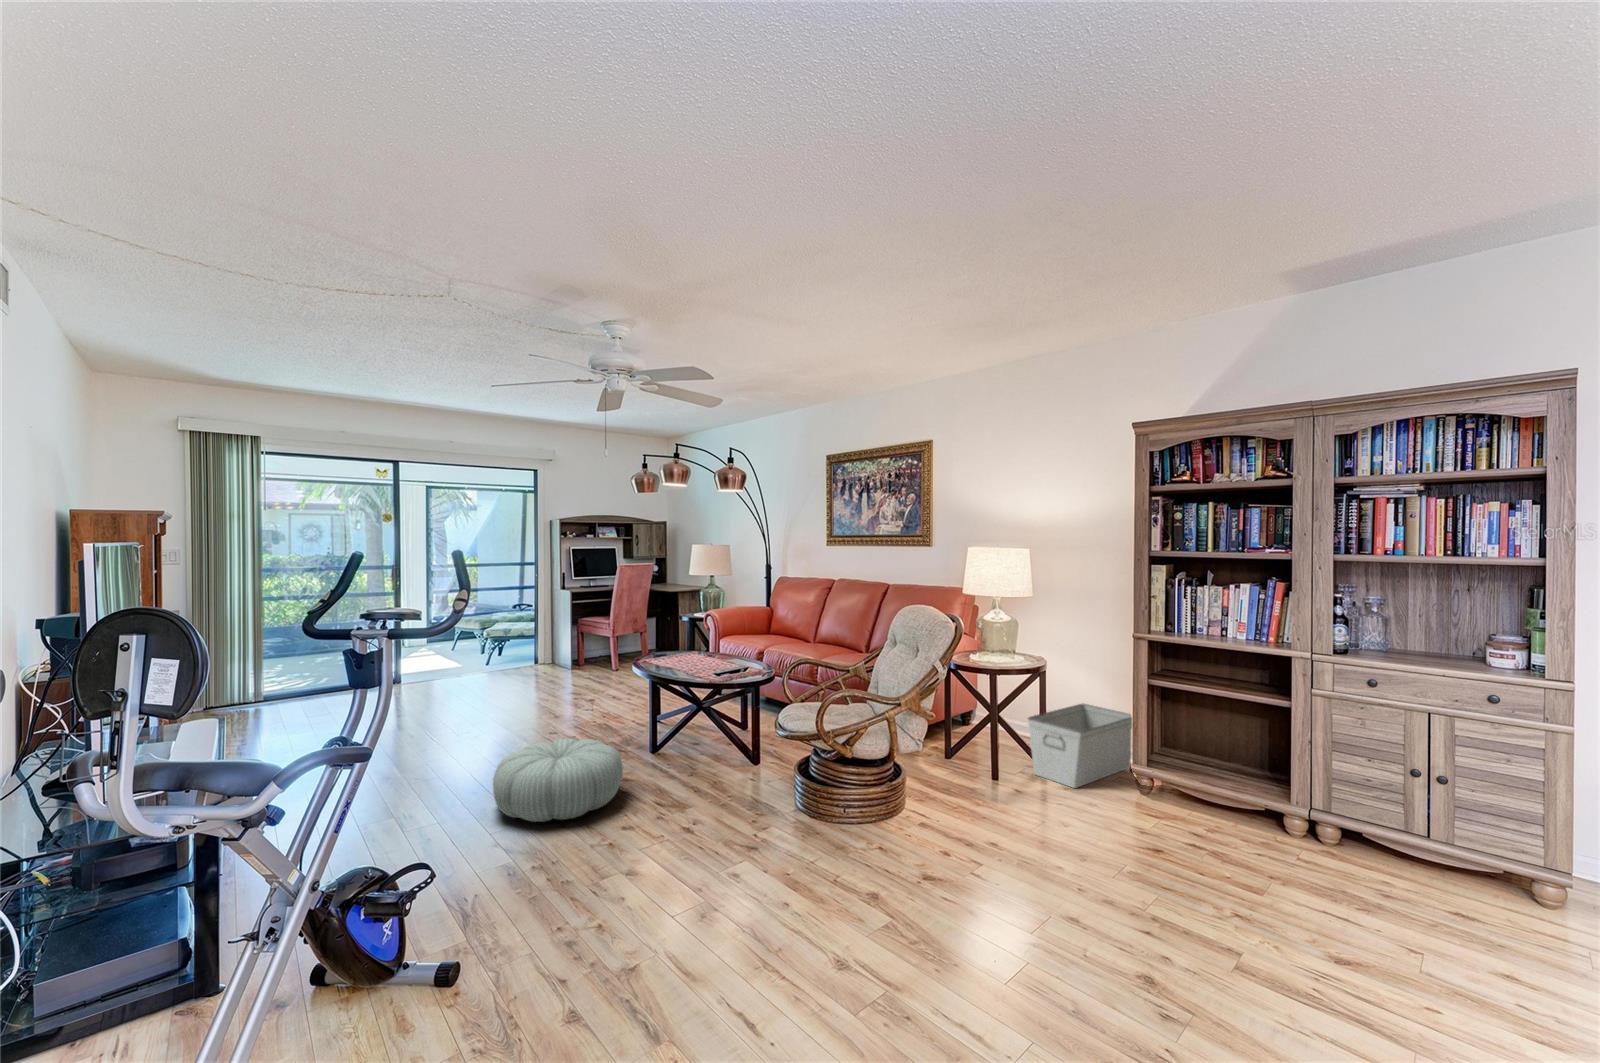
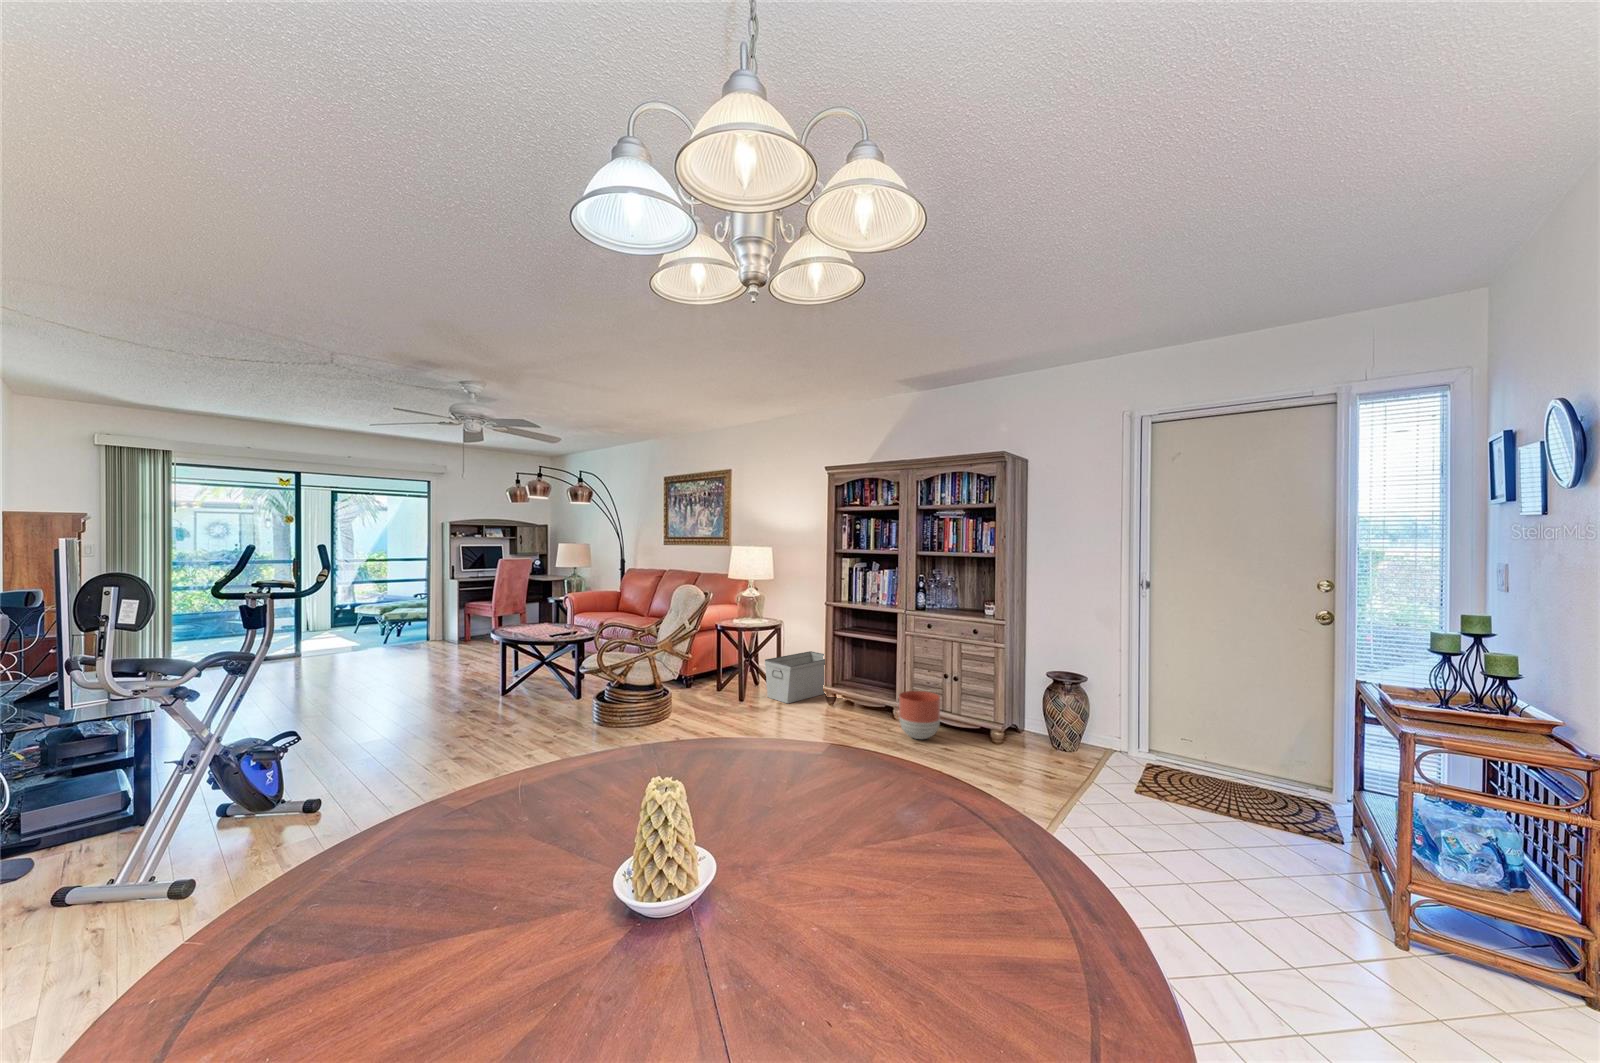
pouf: present [493,739,623,822] -> none [365,681,469,735]
planter: none [1324,792,1417,883] -> present [899,691,940,739]

